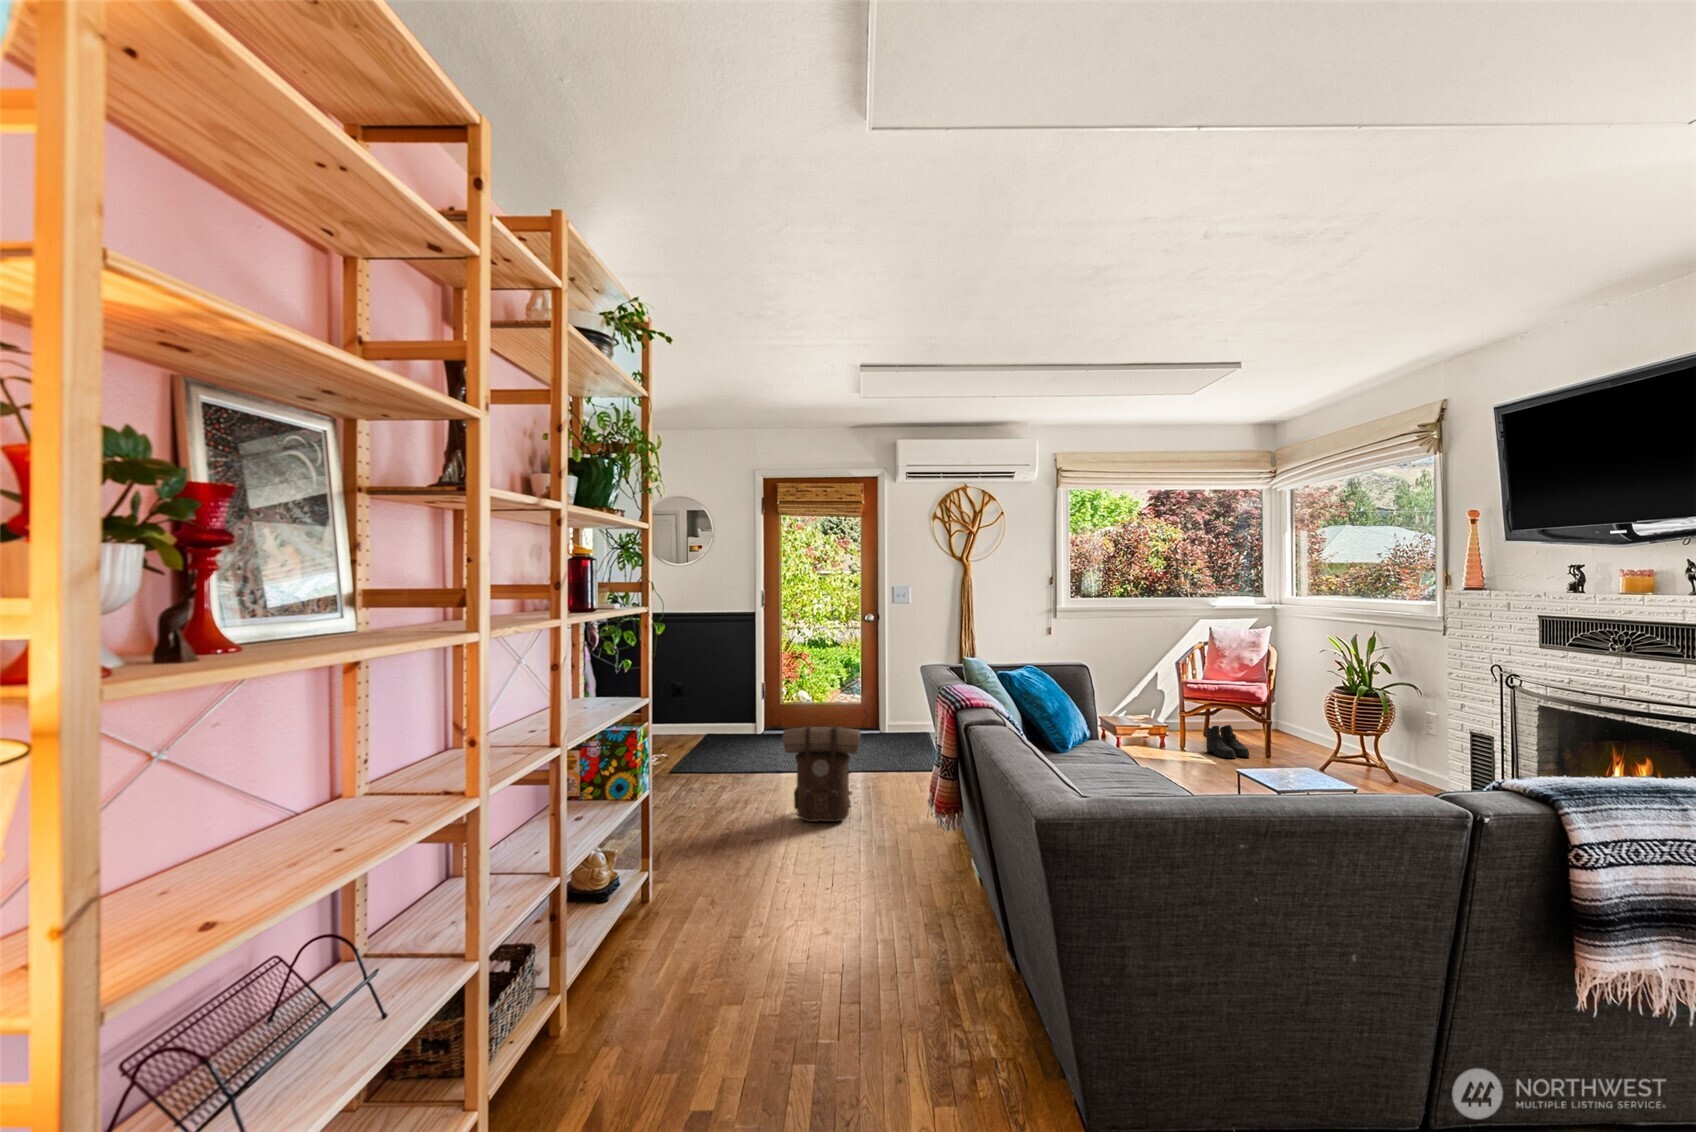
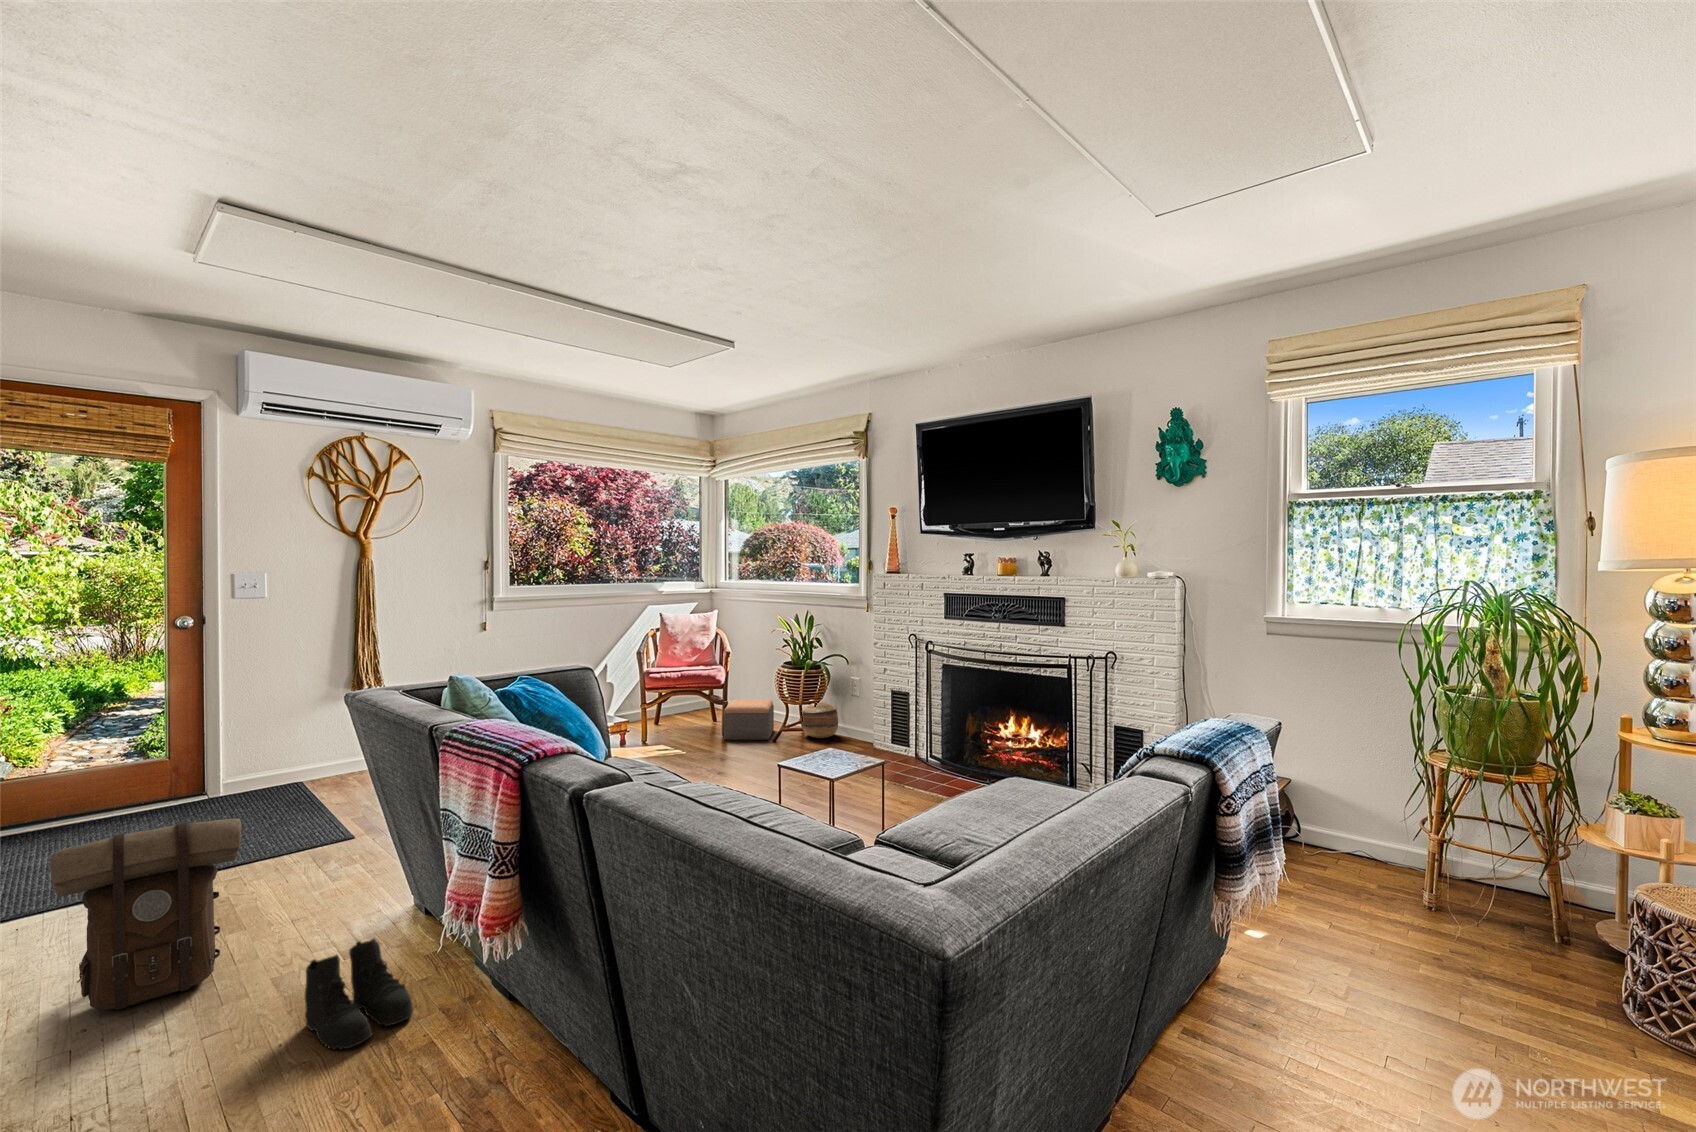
footstool: none [1265,720,1331,765] -> present [724,700,774,740]
boots: present [1206,725,1250,758] -> present [305,938,413,1050]
basket: none [1360,734,1410,775] -> present [801,702,838,738]

